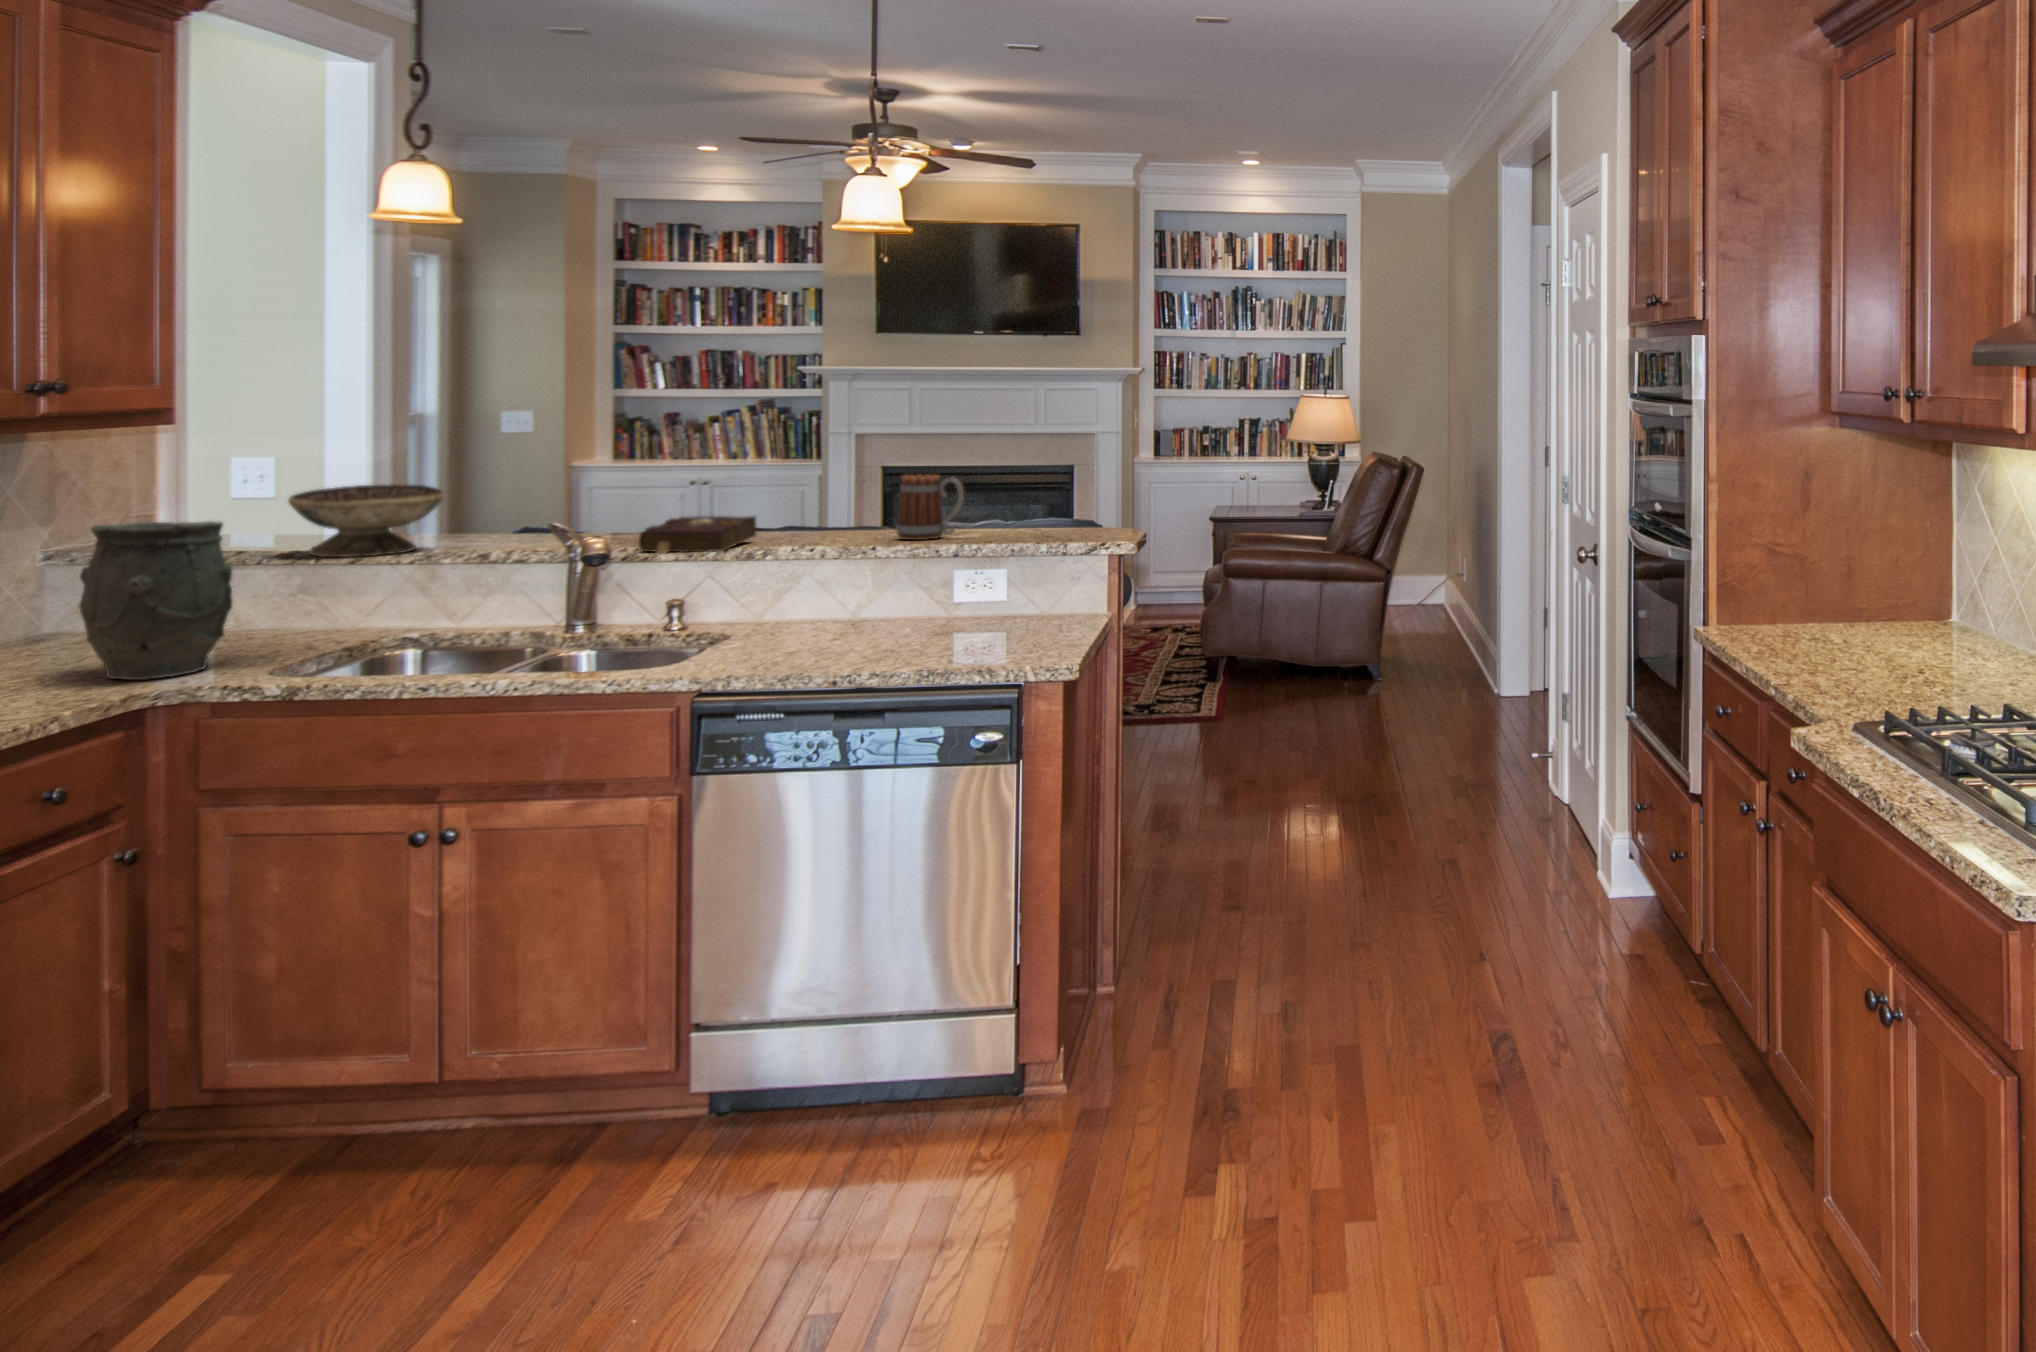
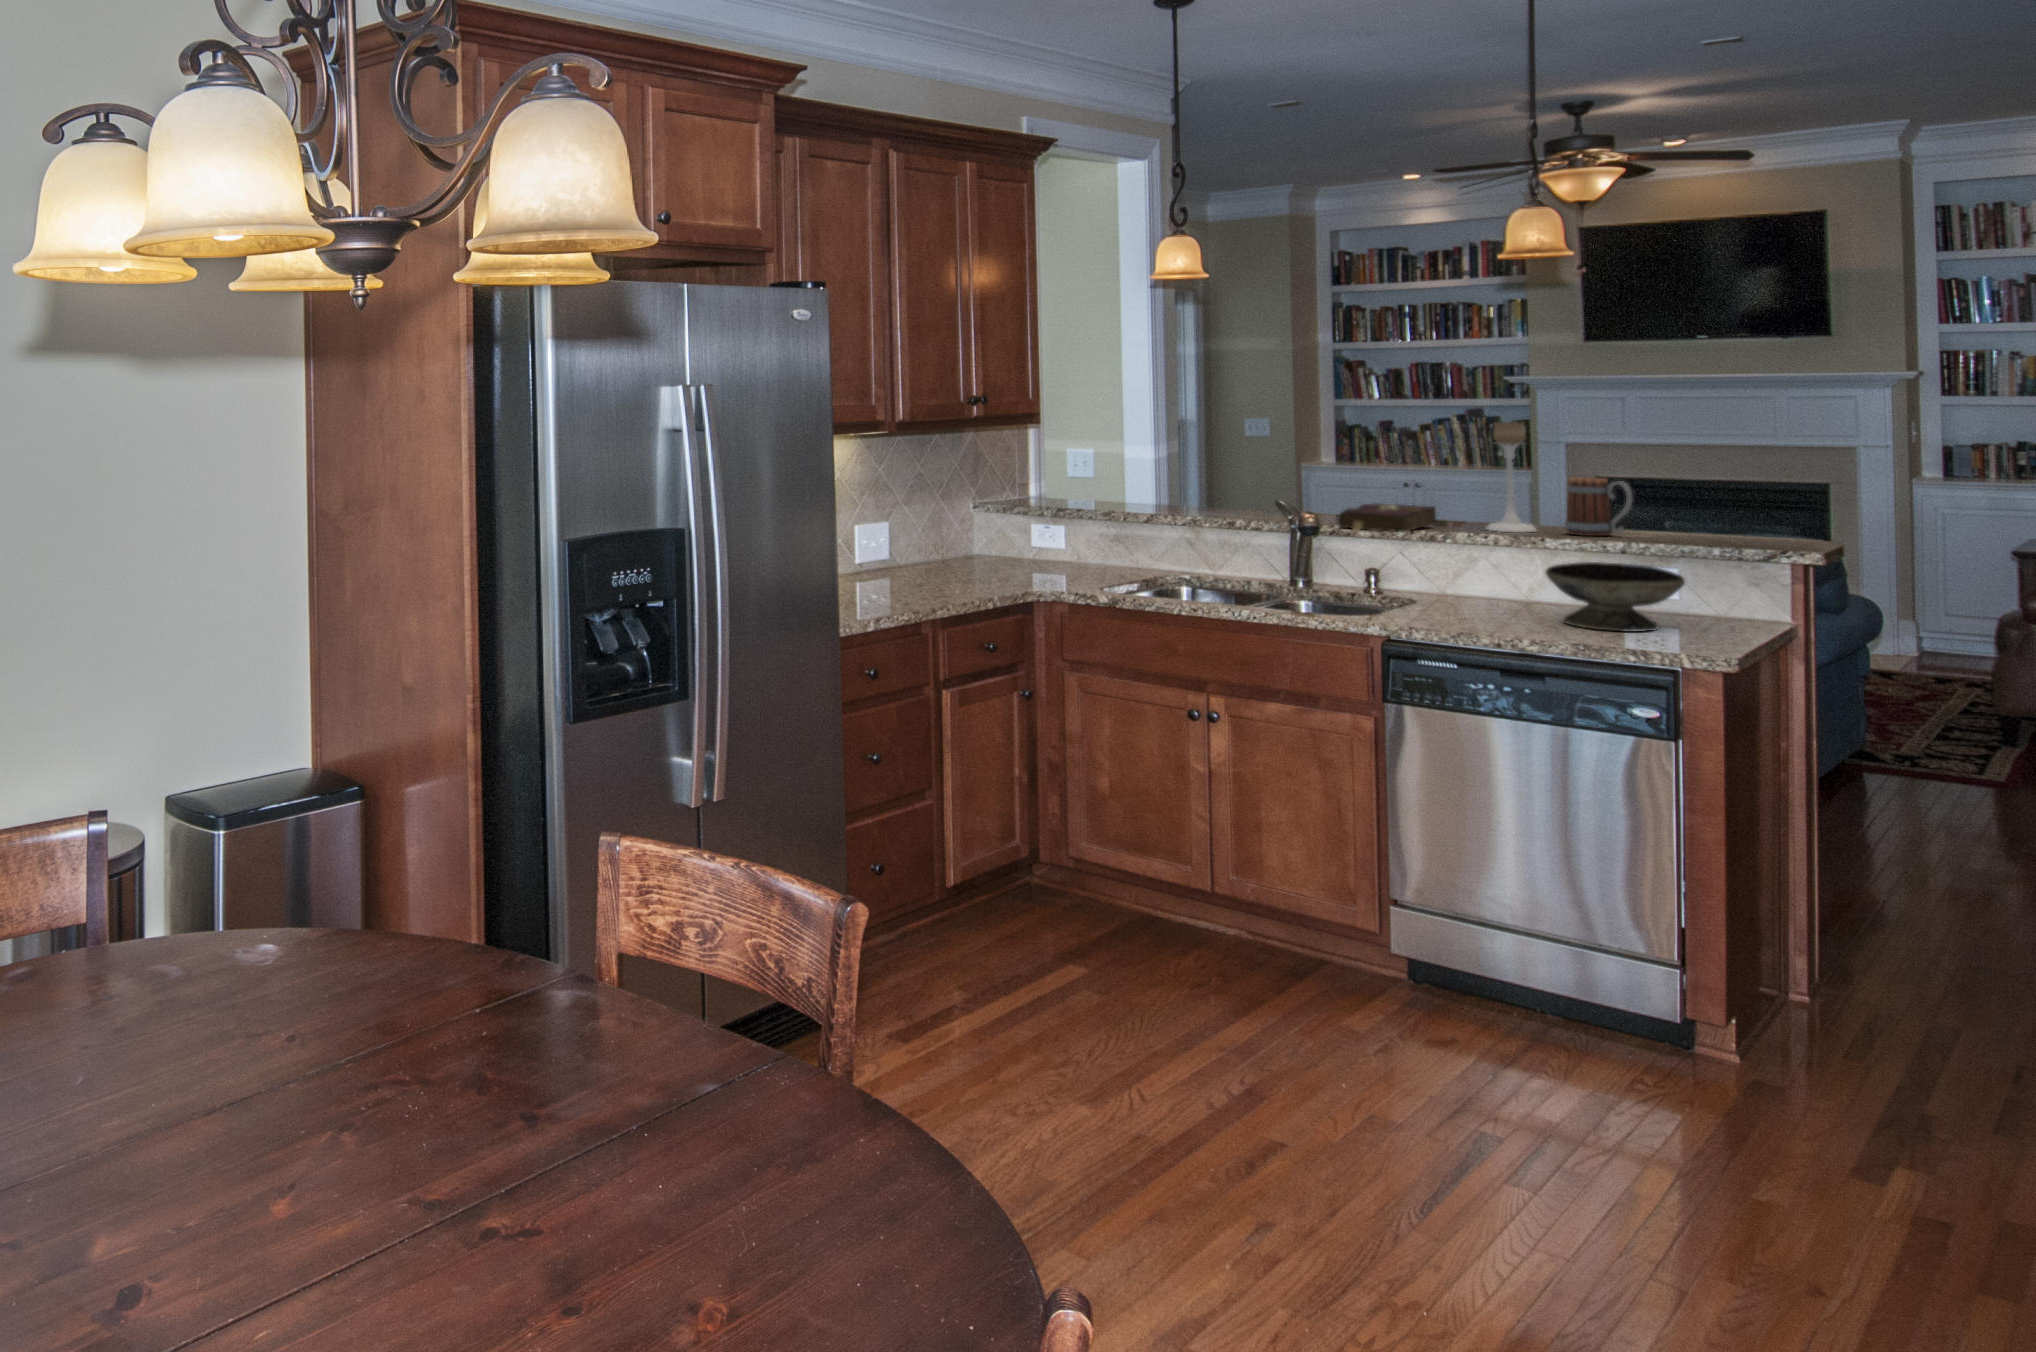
candle holder: none [811,414,867,542] -> present [1486,422,1536,533]
decorative bowl: present [288,485,444,557] -> present [1546,562,1685,632]
vase: present [79,521,233,680] -> none [1001,486,1080,585]

